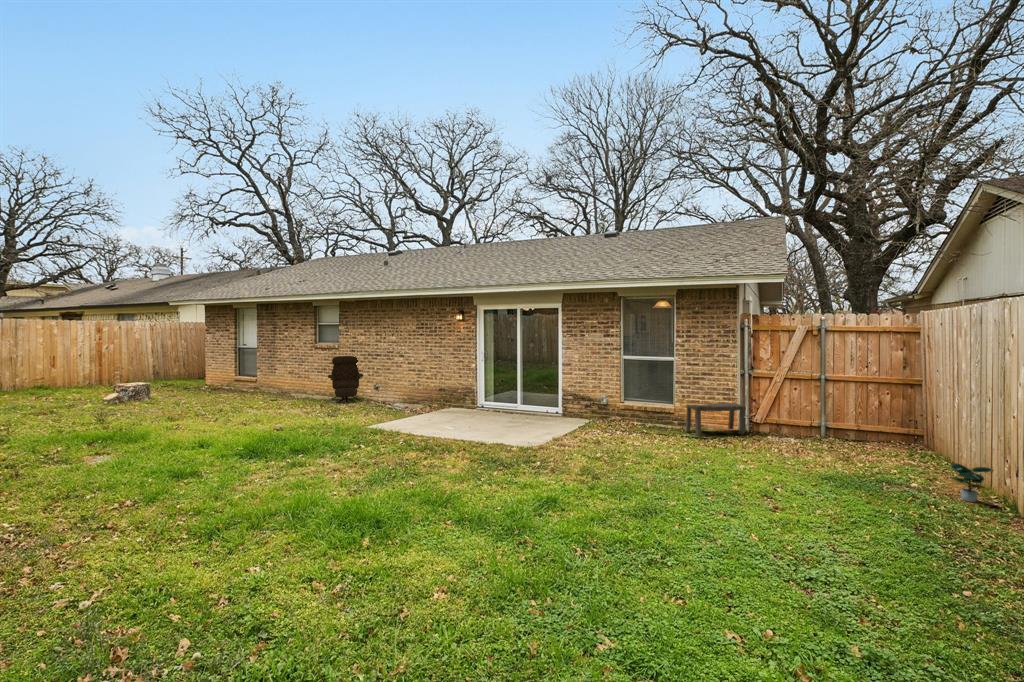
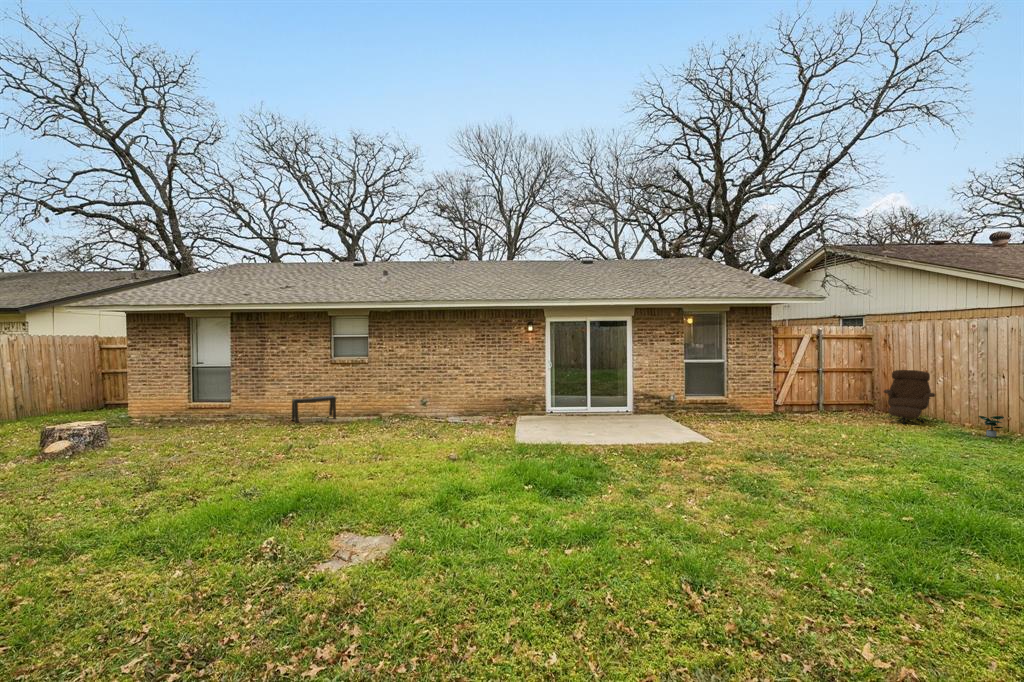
lounge chair: present [328,356,363,403] -> present [884,370,935,425]
bench: present [686,403,746,436] -> present [292,395,336,423]

